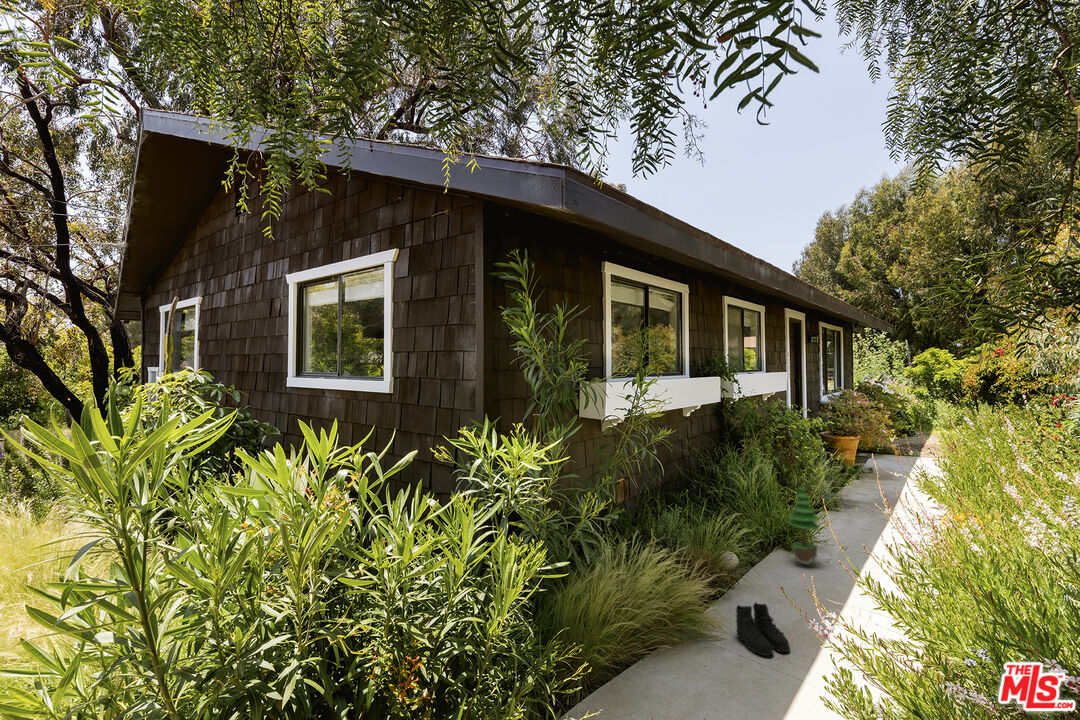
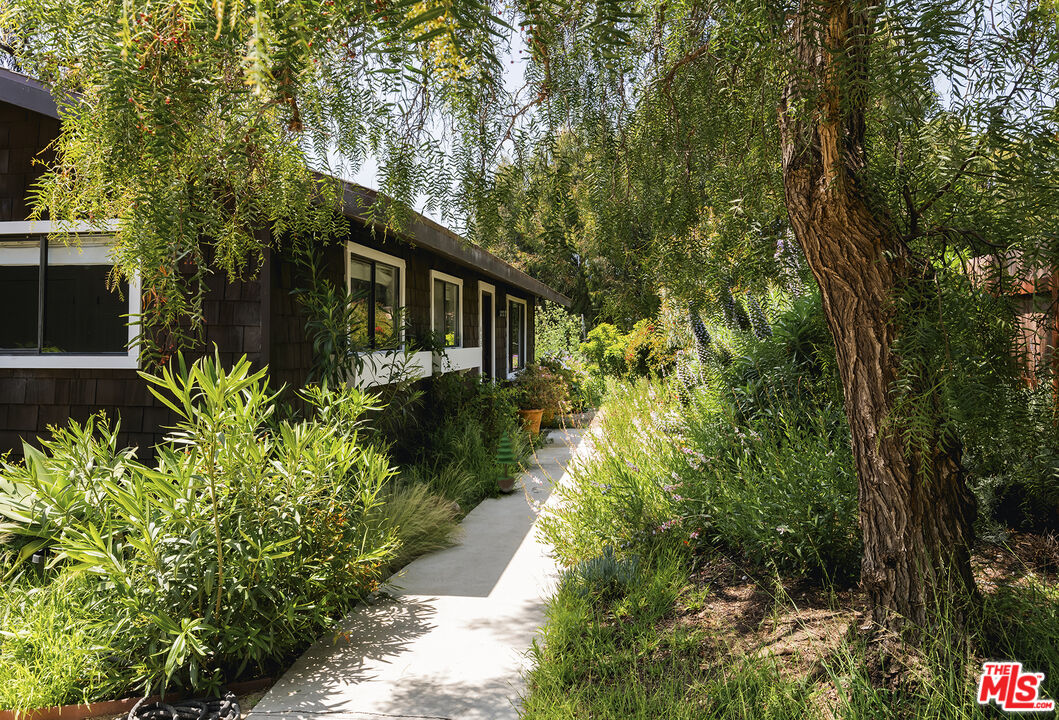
boots: present [736,603,790,656] -> none [468,502,504,531]

